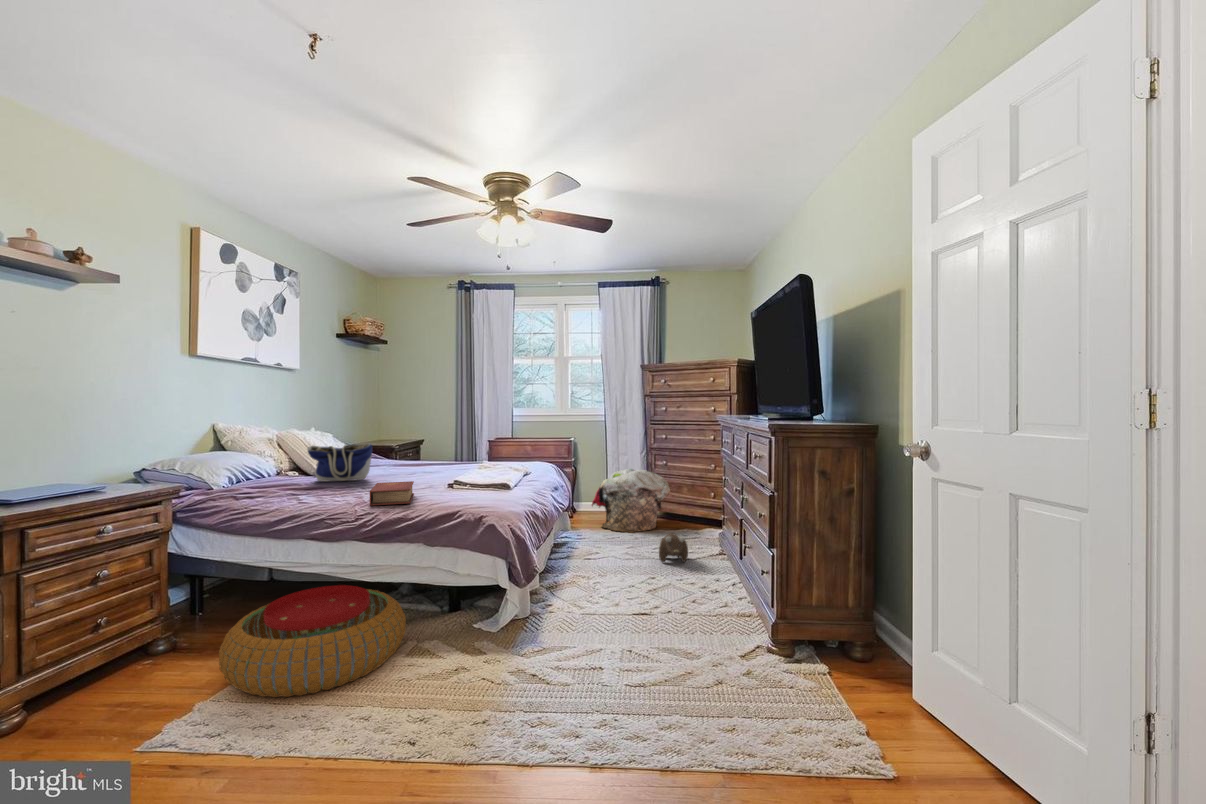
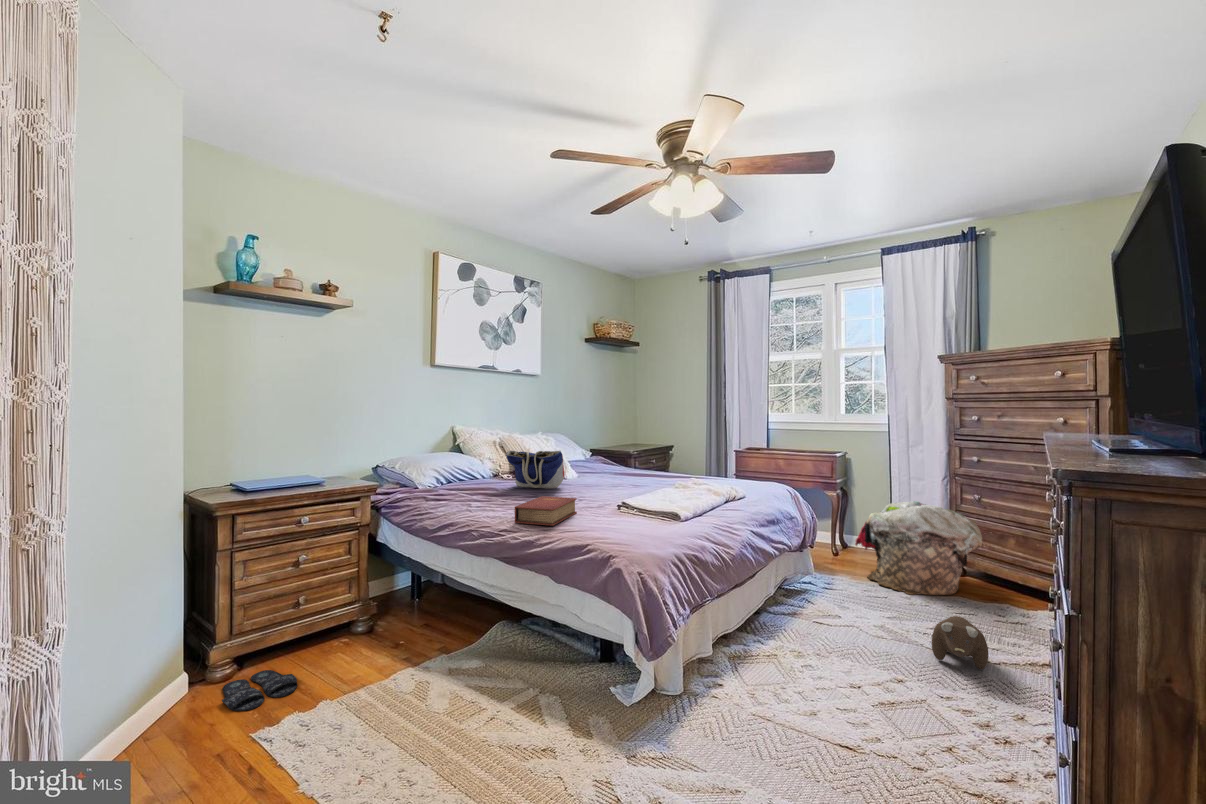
pouf: present [219,585,406,697] -> none [346,603,531,730]
slippers: none [24,699,140,744] -> present [222,670,297,711]

